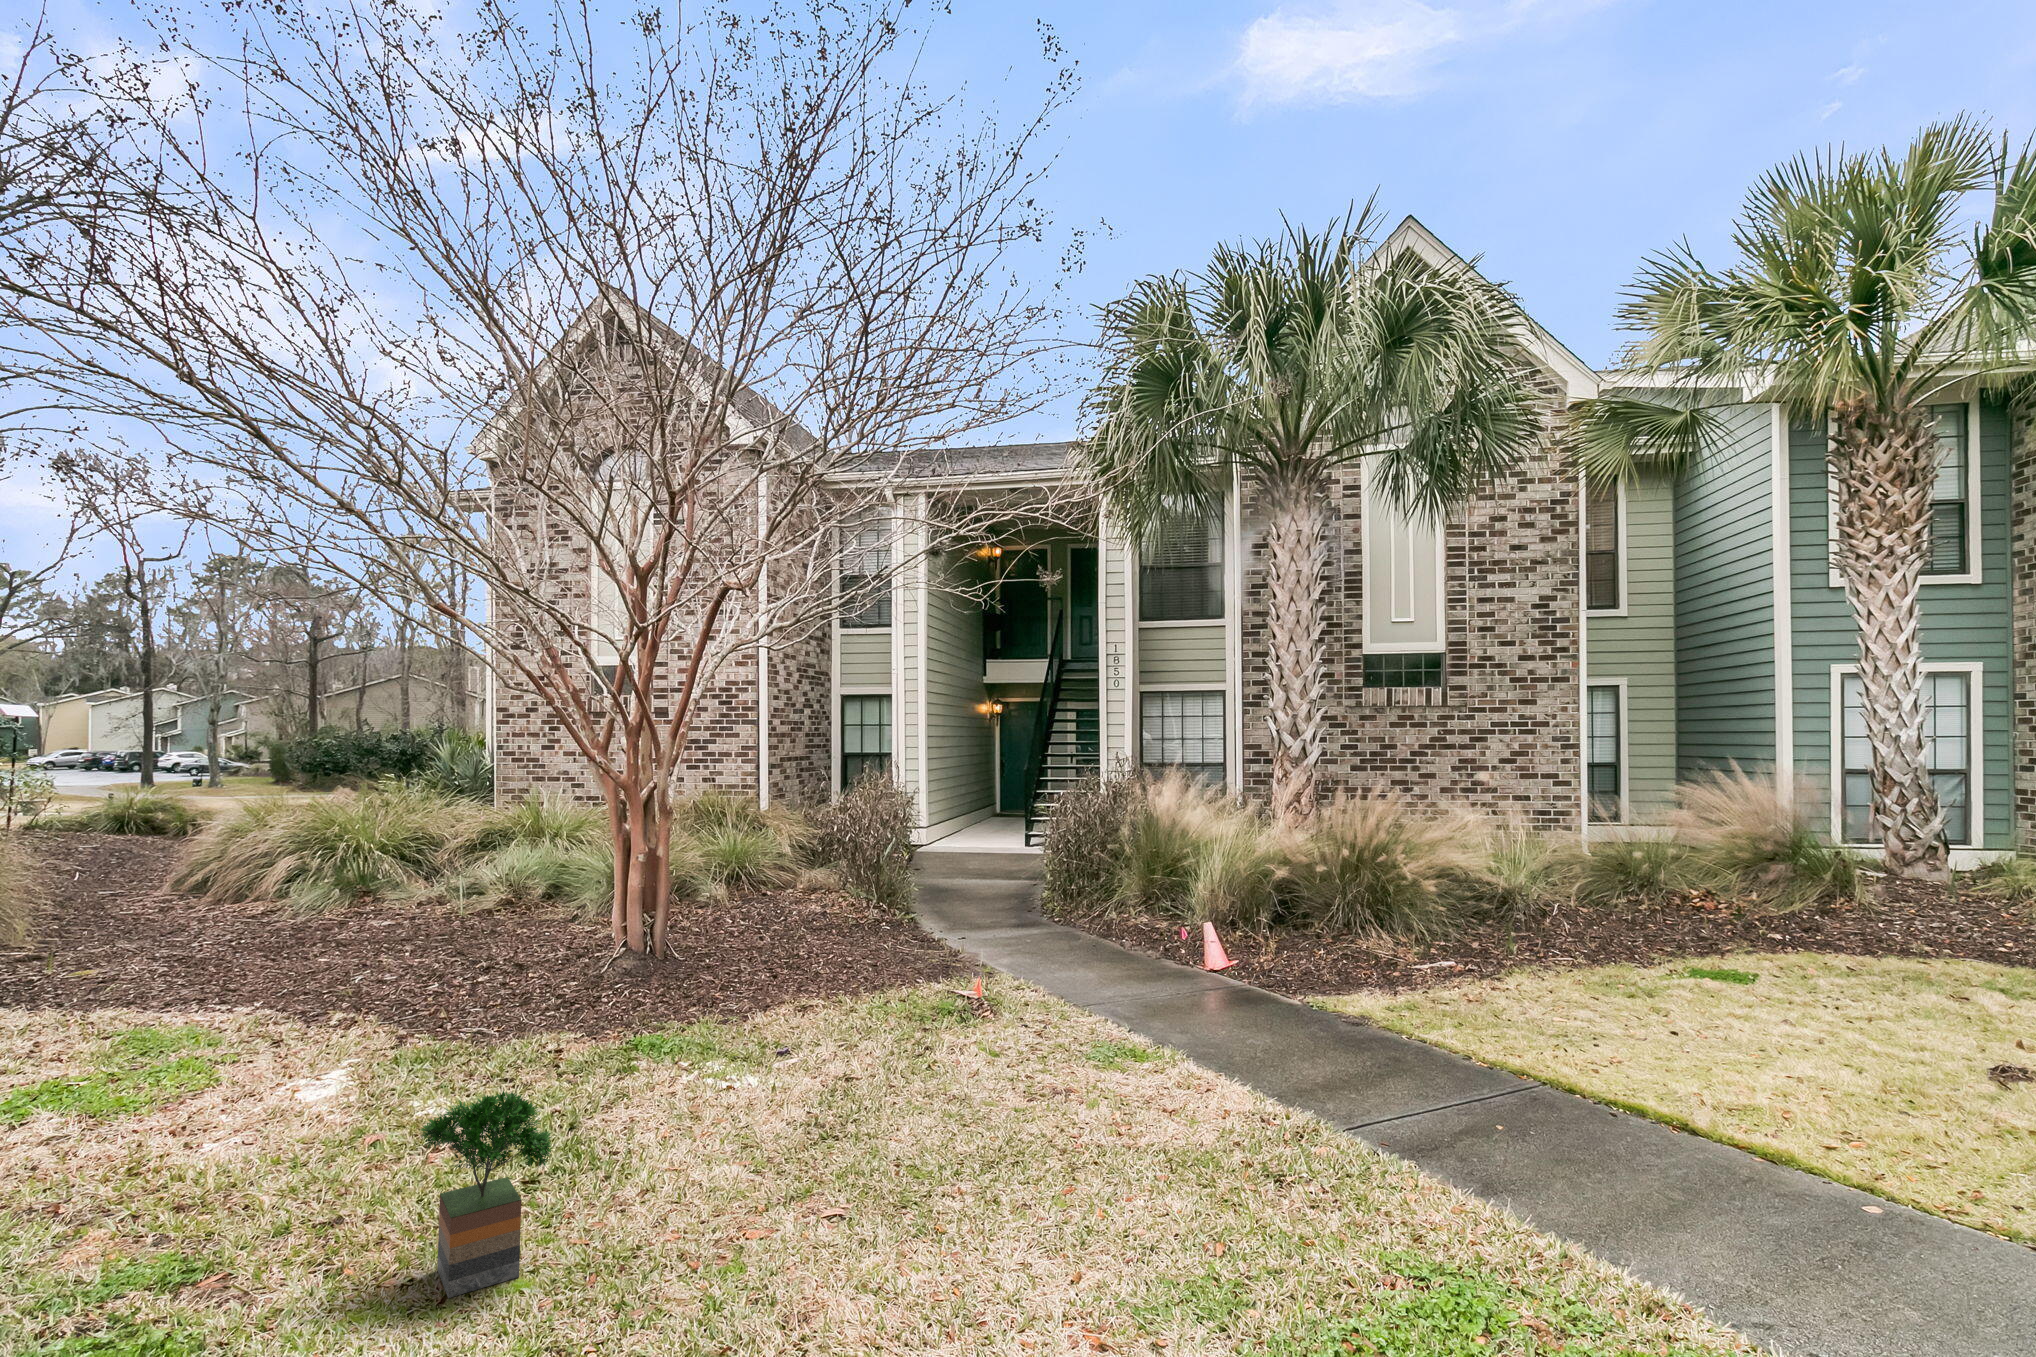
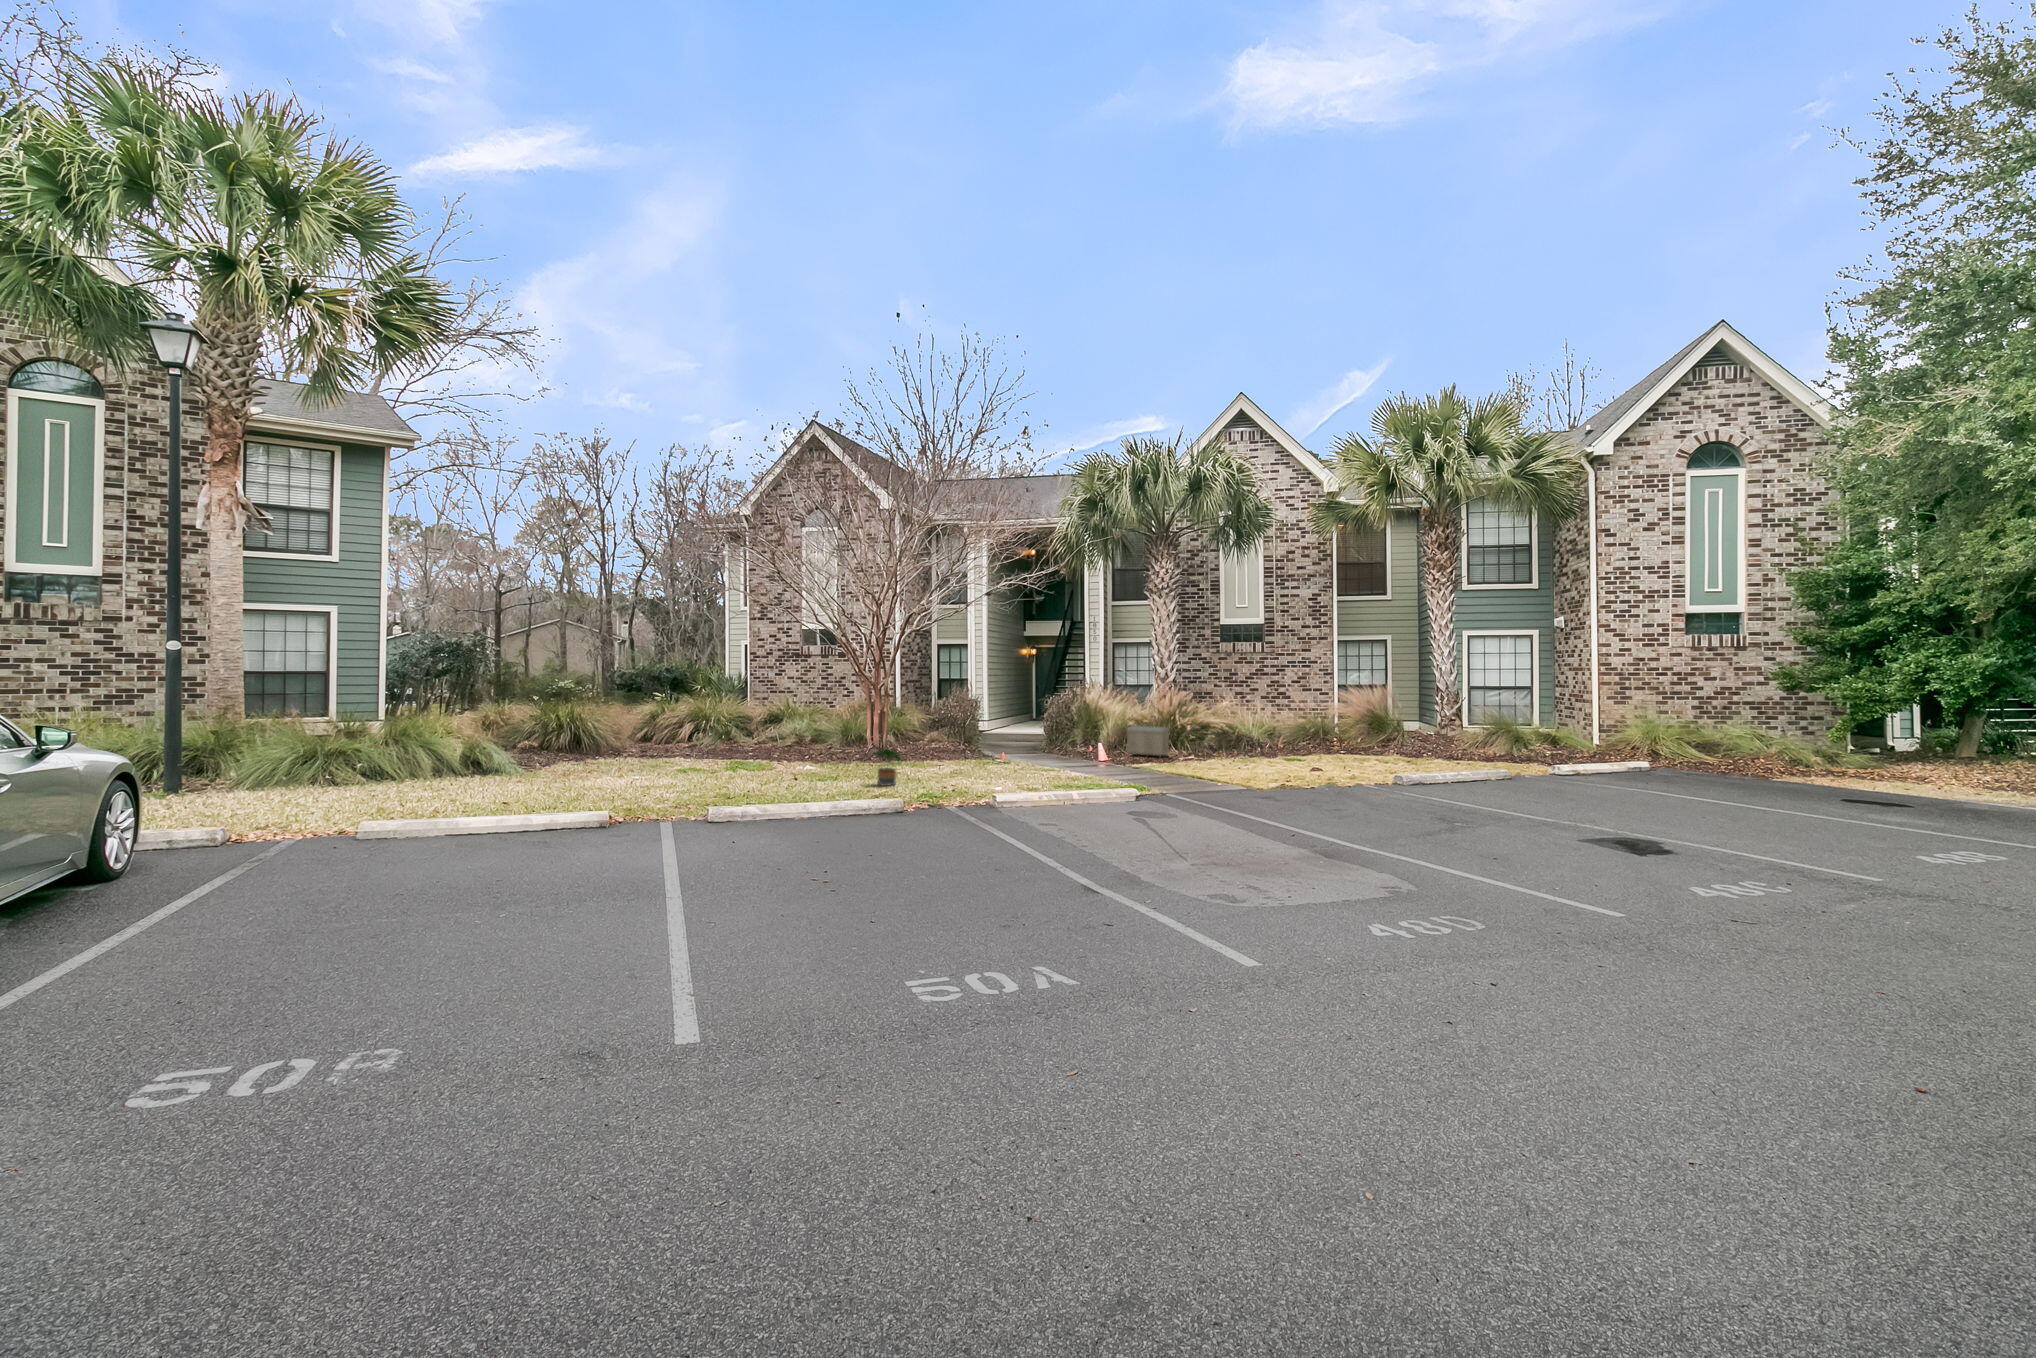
storage bench: none [1286,875,1386,962] -> present [1127,726,1169,756]

